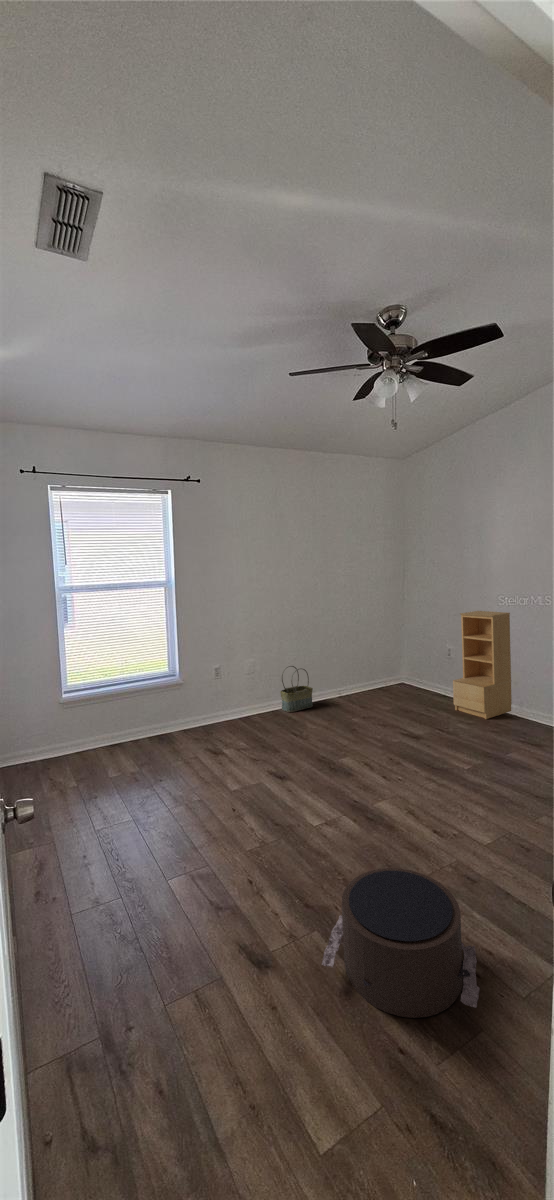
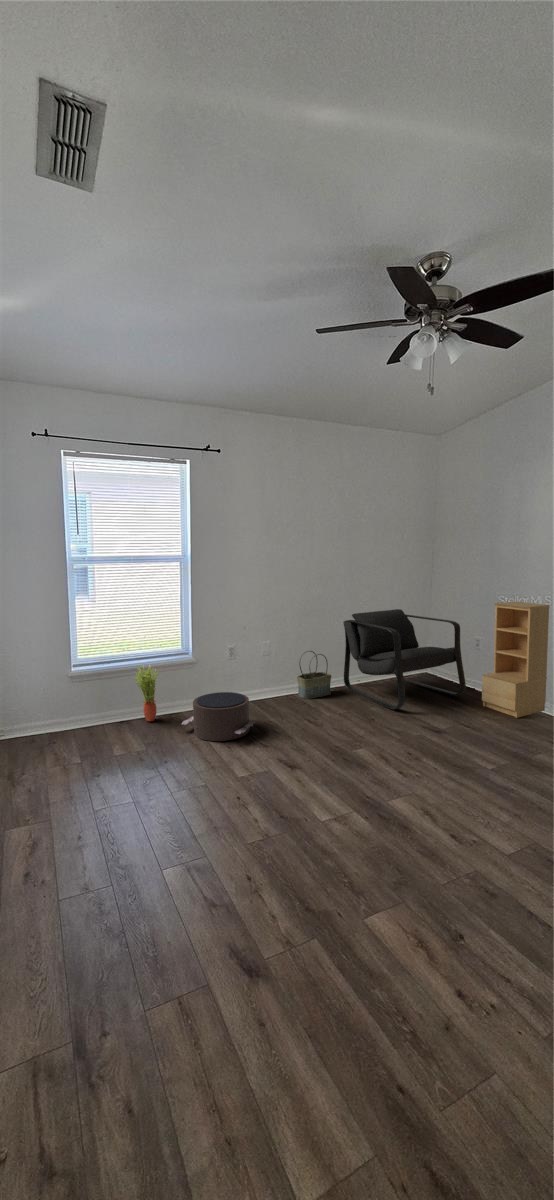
armchair: none [321,623,438,717] -> present [343,609,466,709]
potted plant: none [124,686,149,742] -> present [134,665,160,721]
pouf: present [322,868,480,1018] -> present [182,692,255,741]

